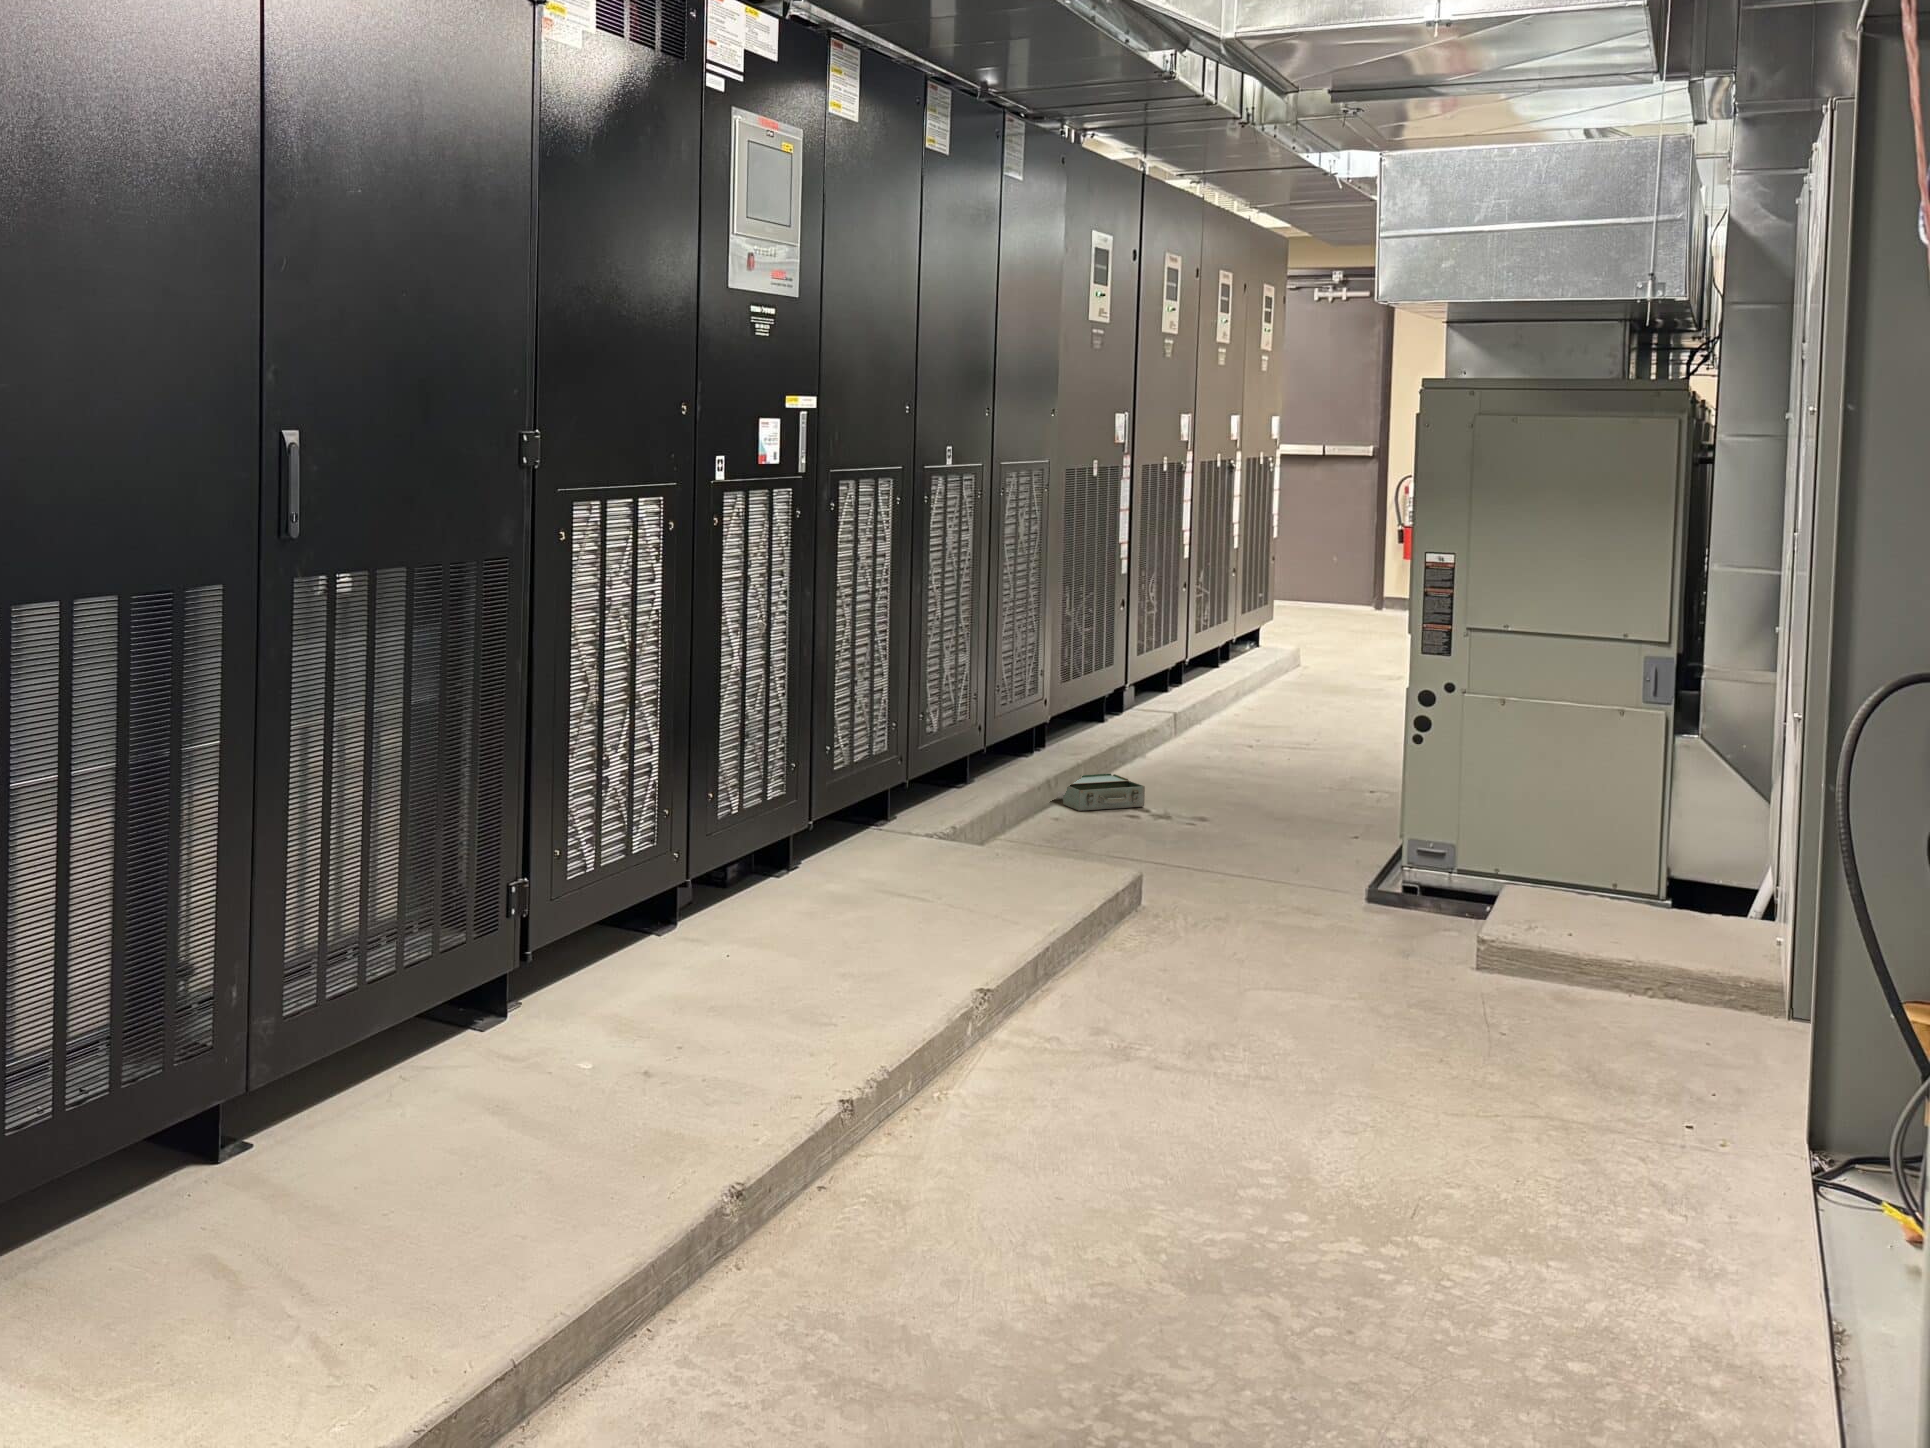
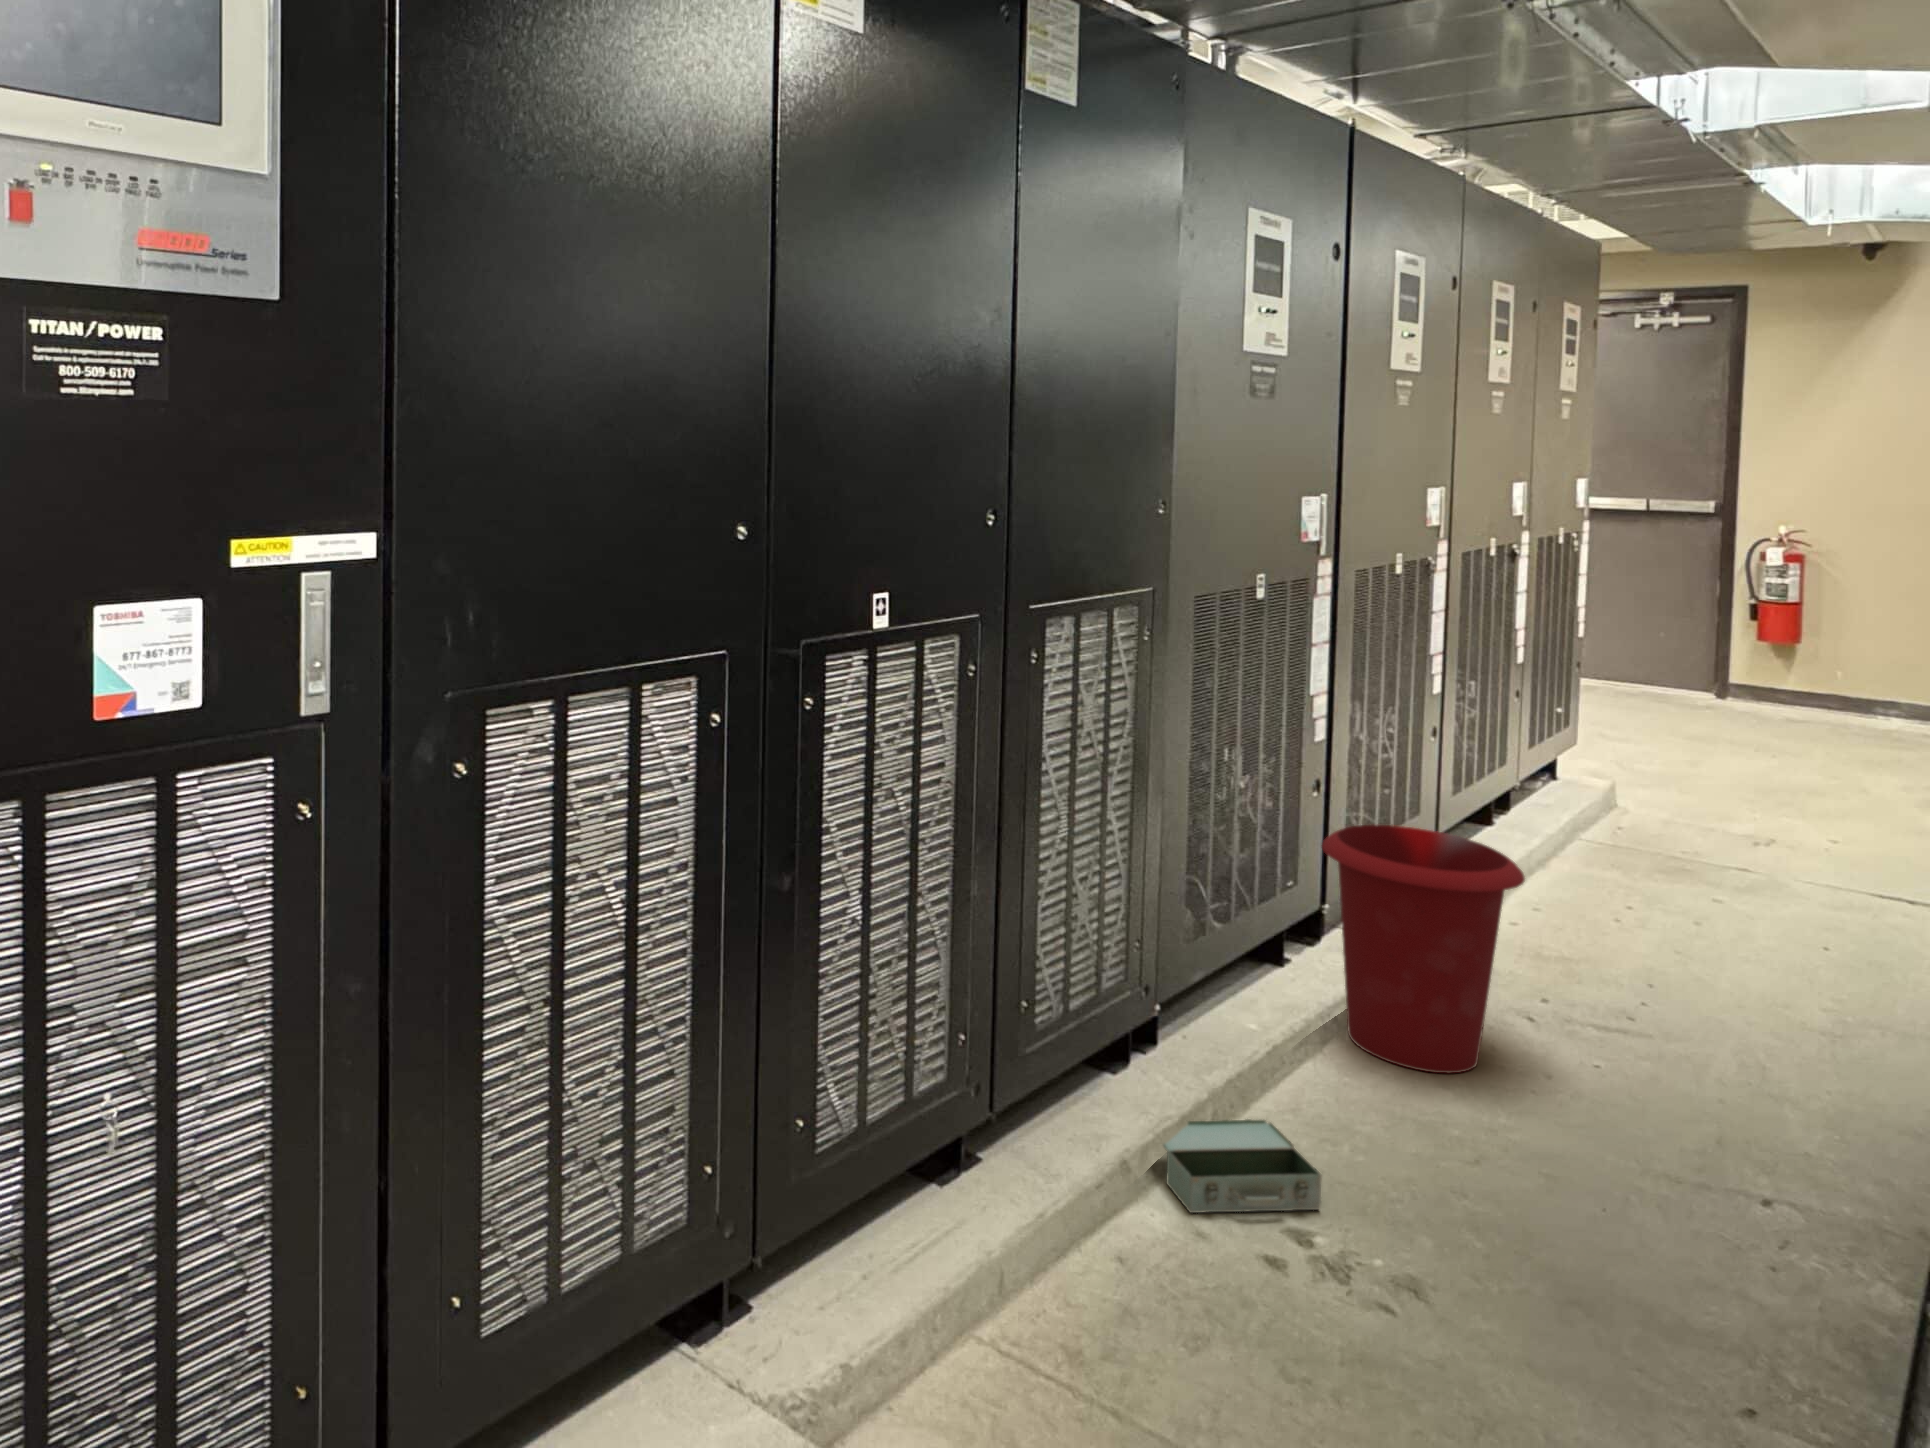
waste bin: none [1127,628,1243,768] -> present [1321,825,1525,1073]

